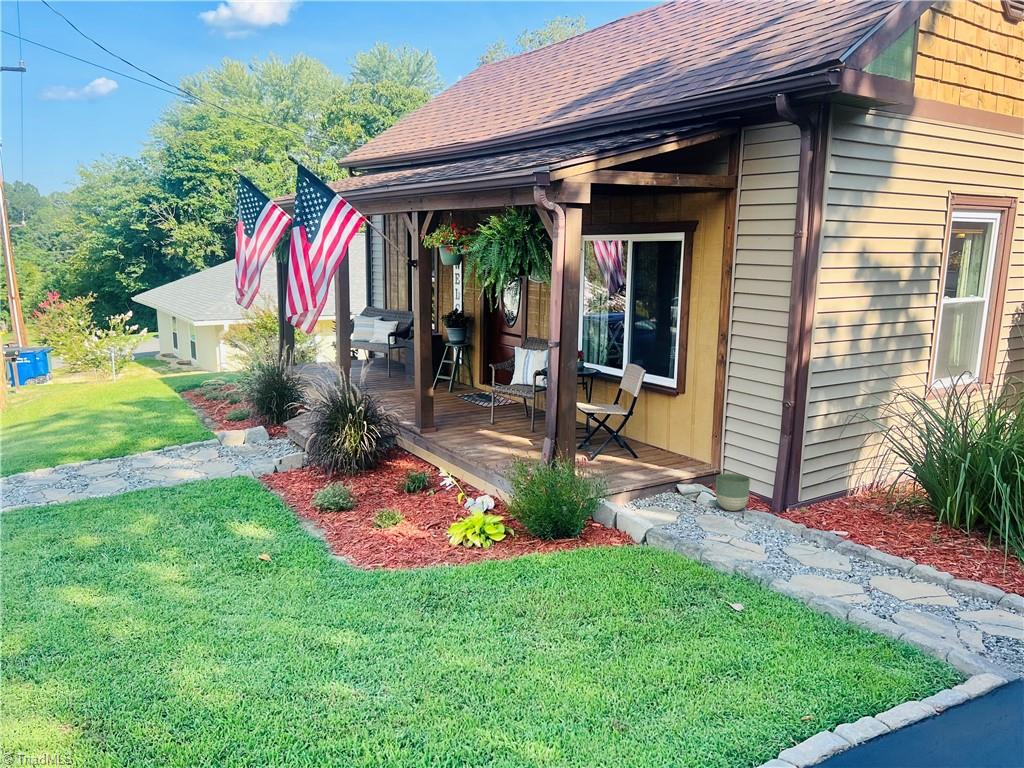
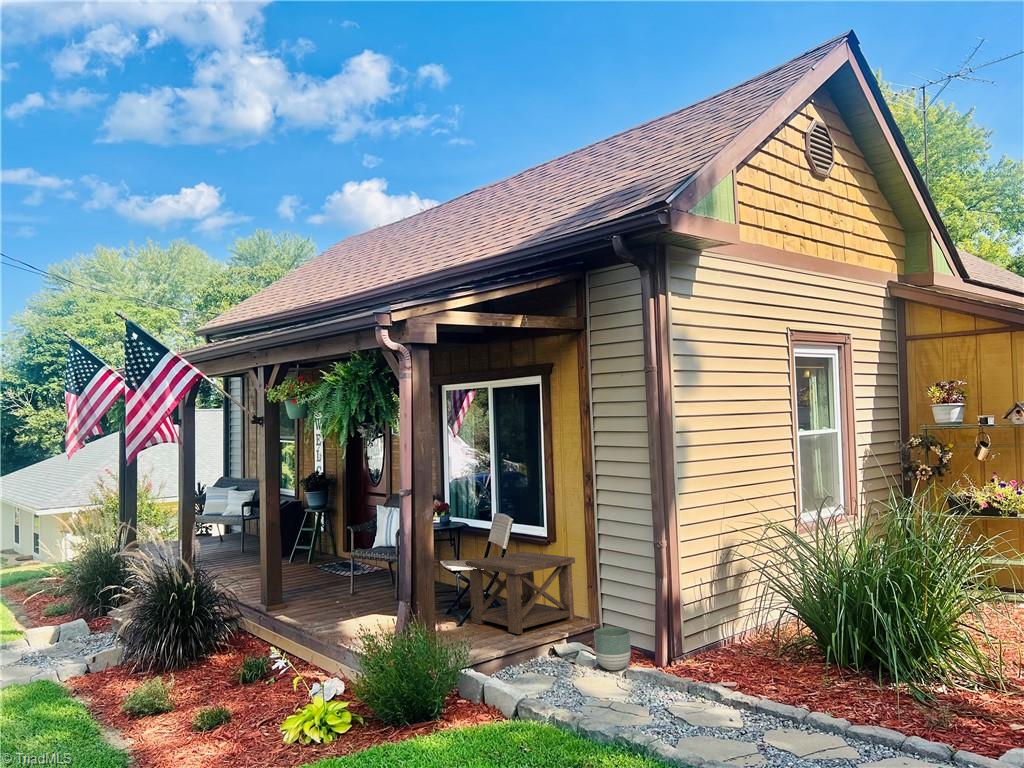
side table: none [600,399,703,473] -> present [465,552,575,634]

